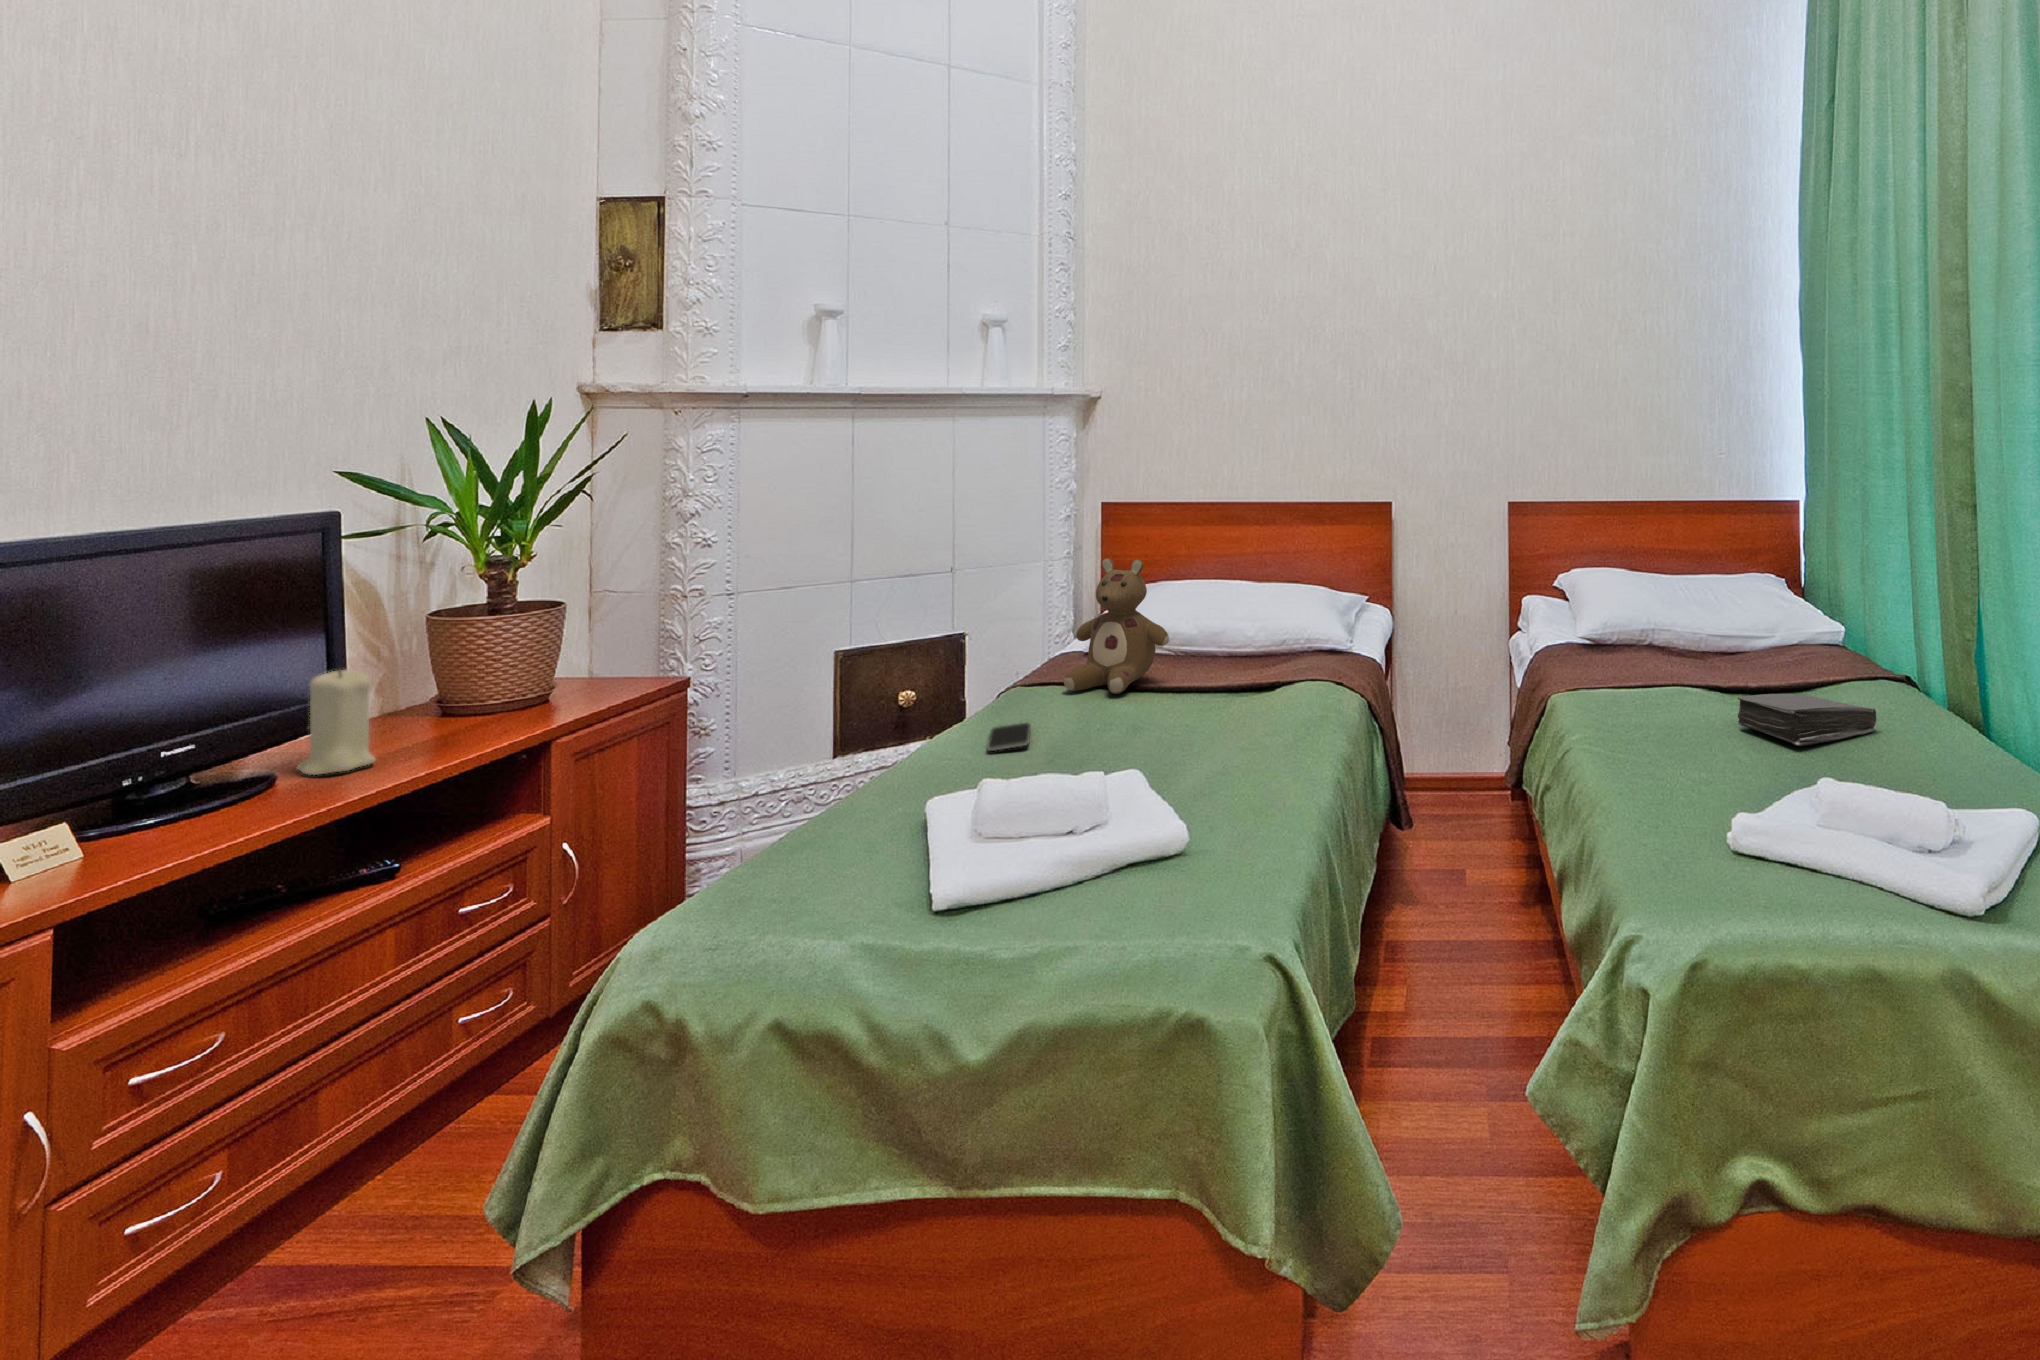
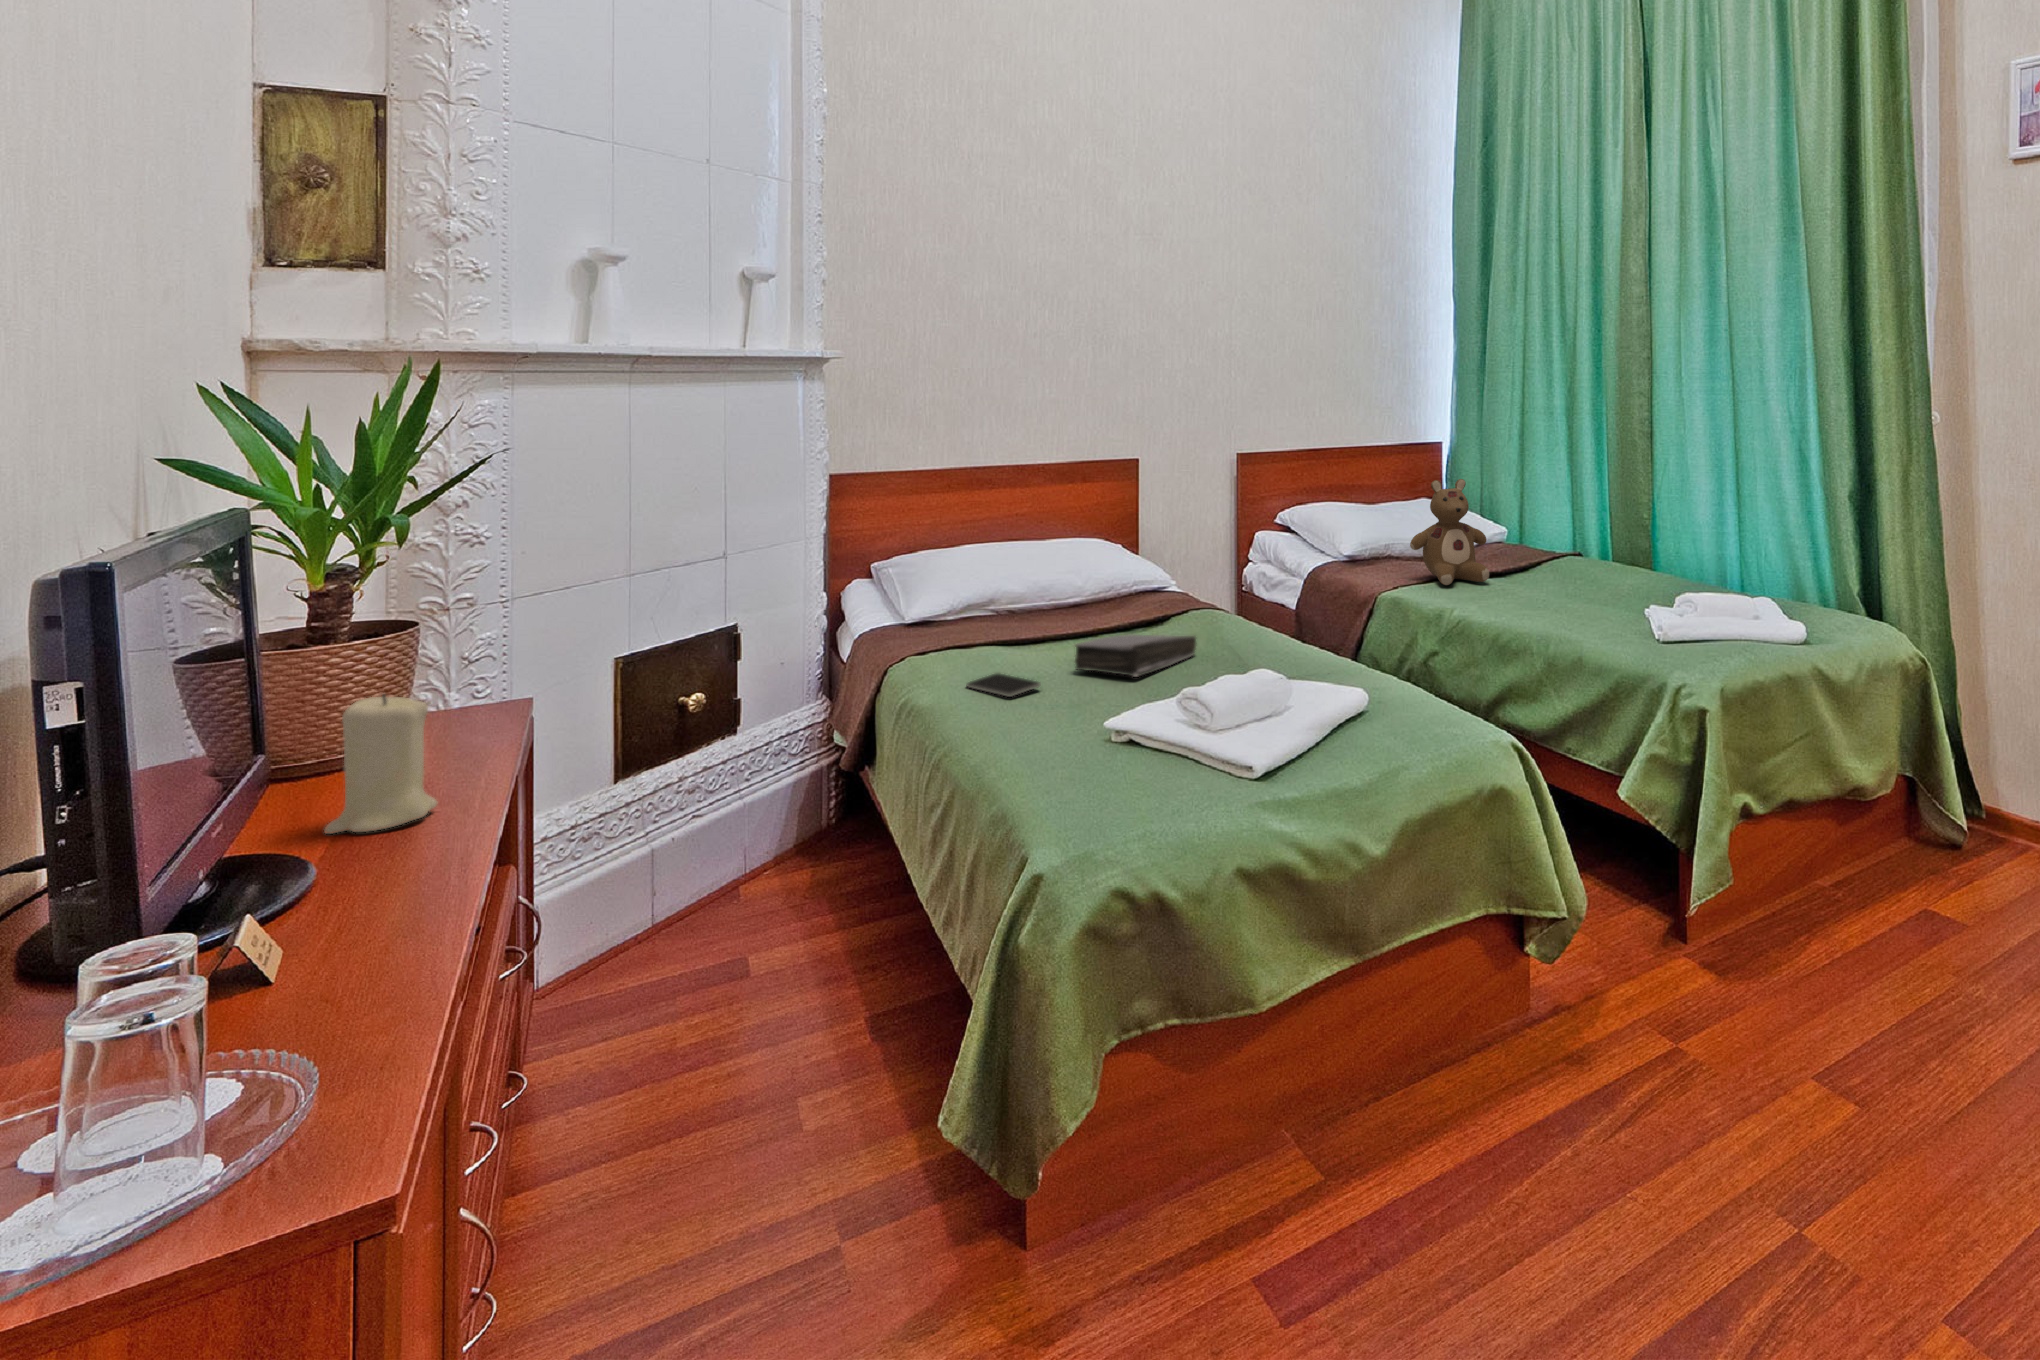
stuffed bear: present [1064,558,1169,694] -> present [1410,479,1489,585]
book: present [1738,694,1876,746] -> present [1075,635,1196,677]

